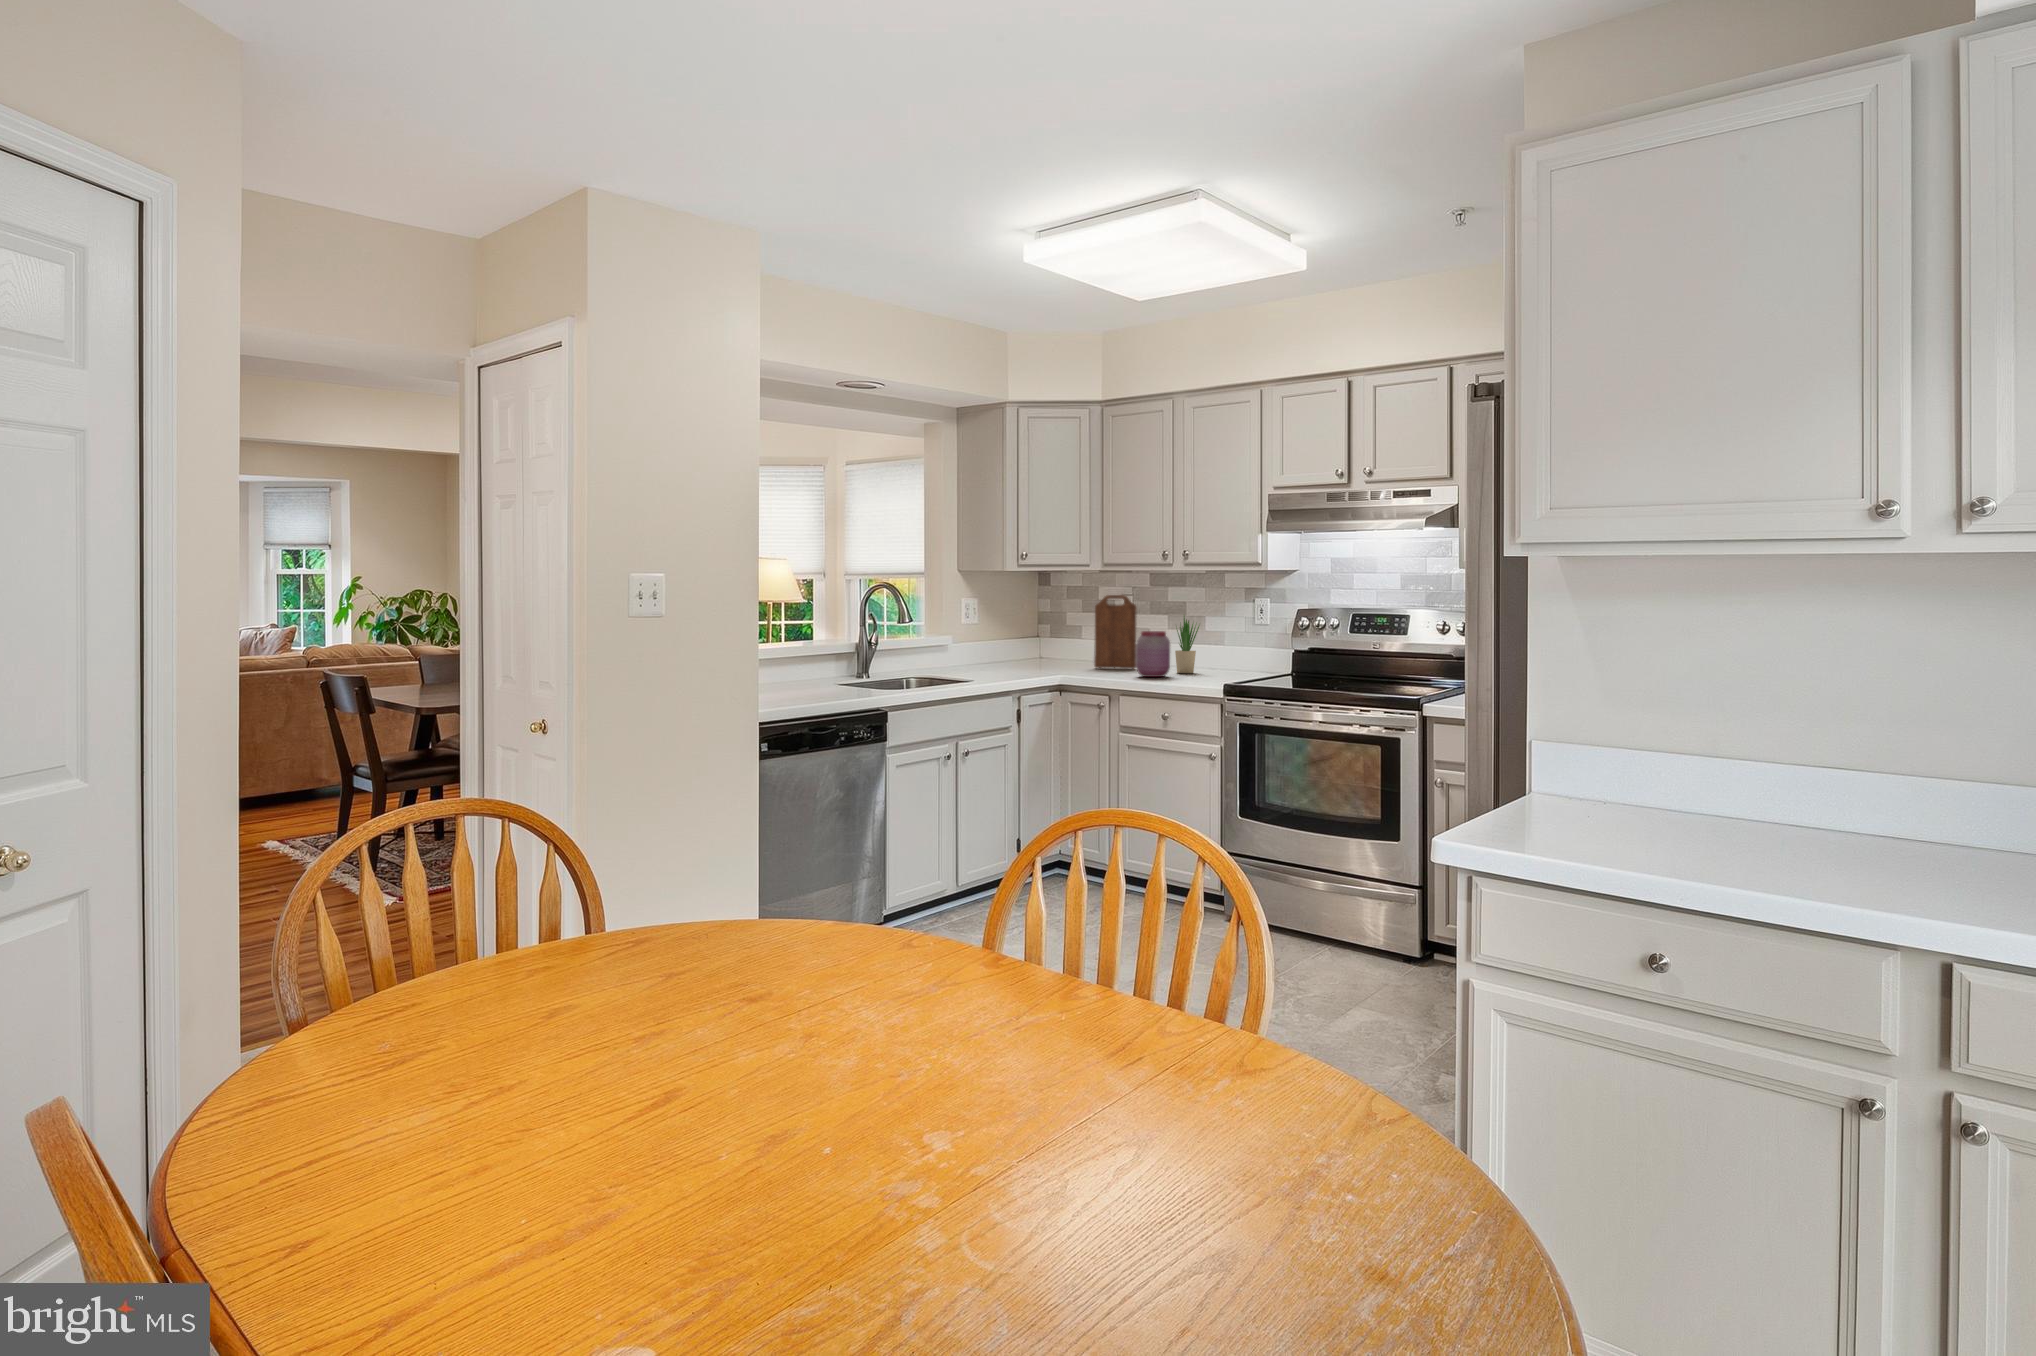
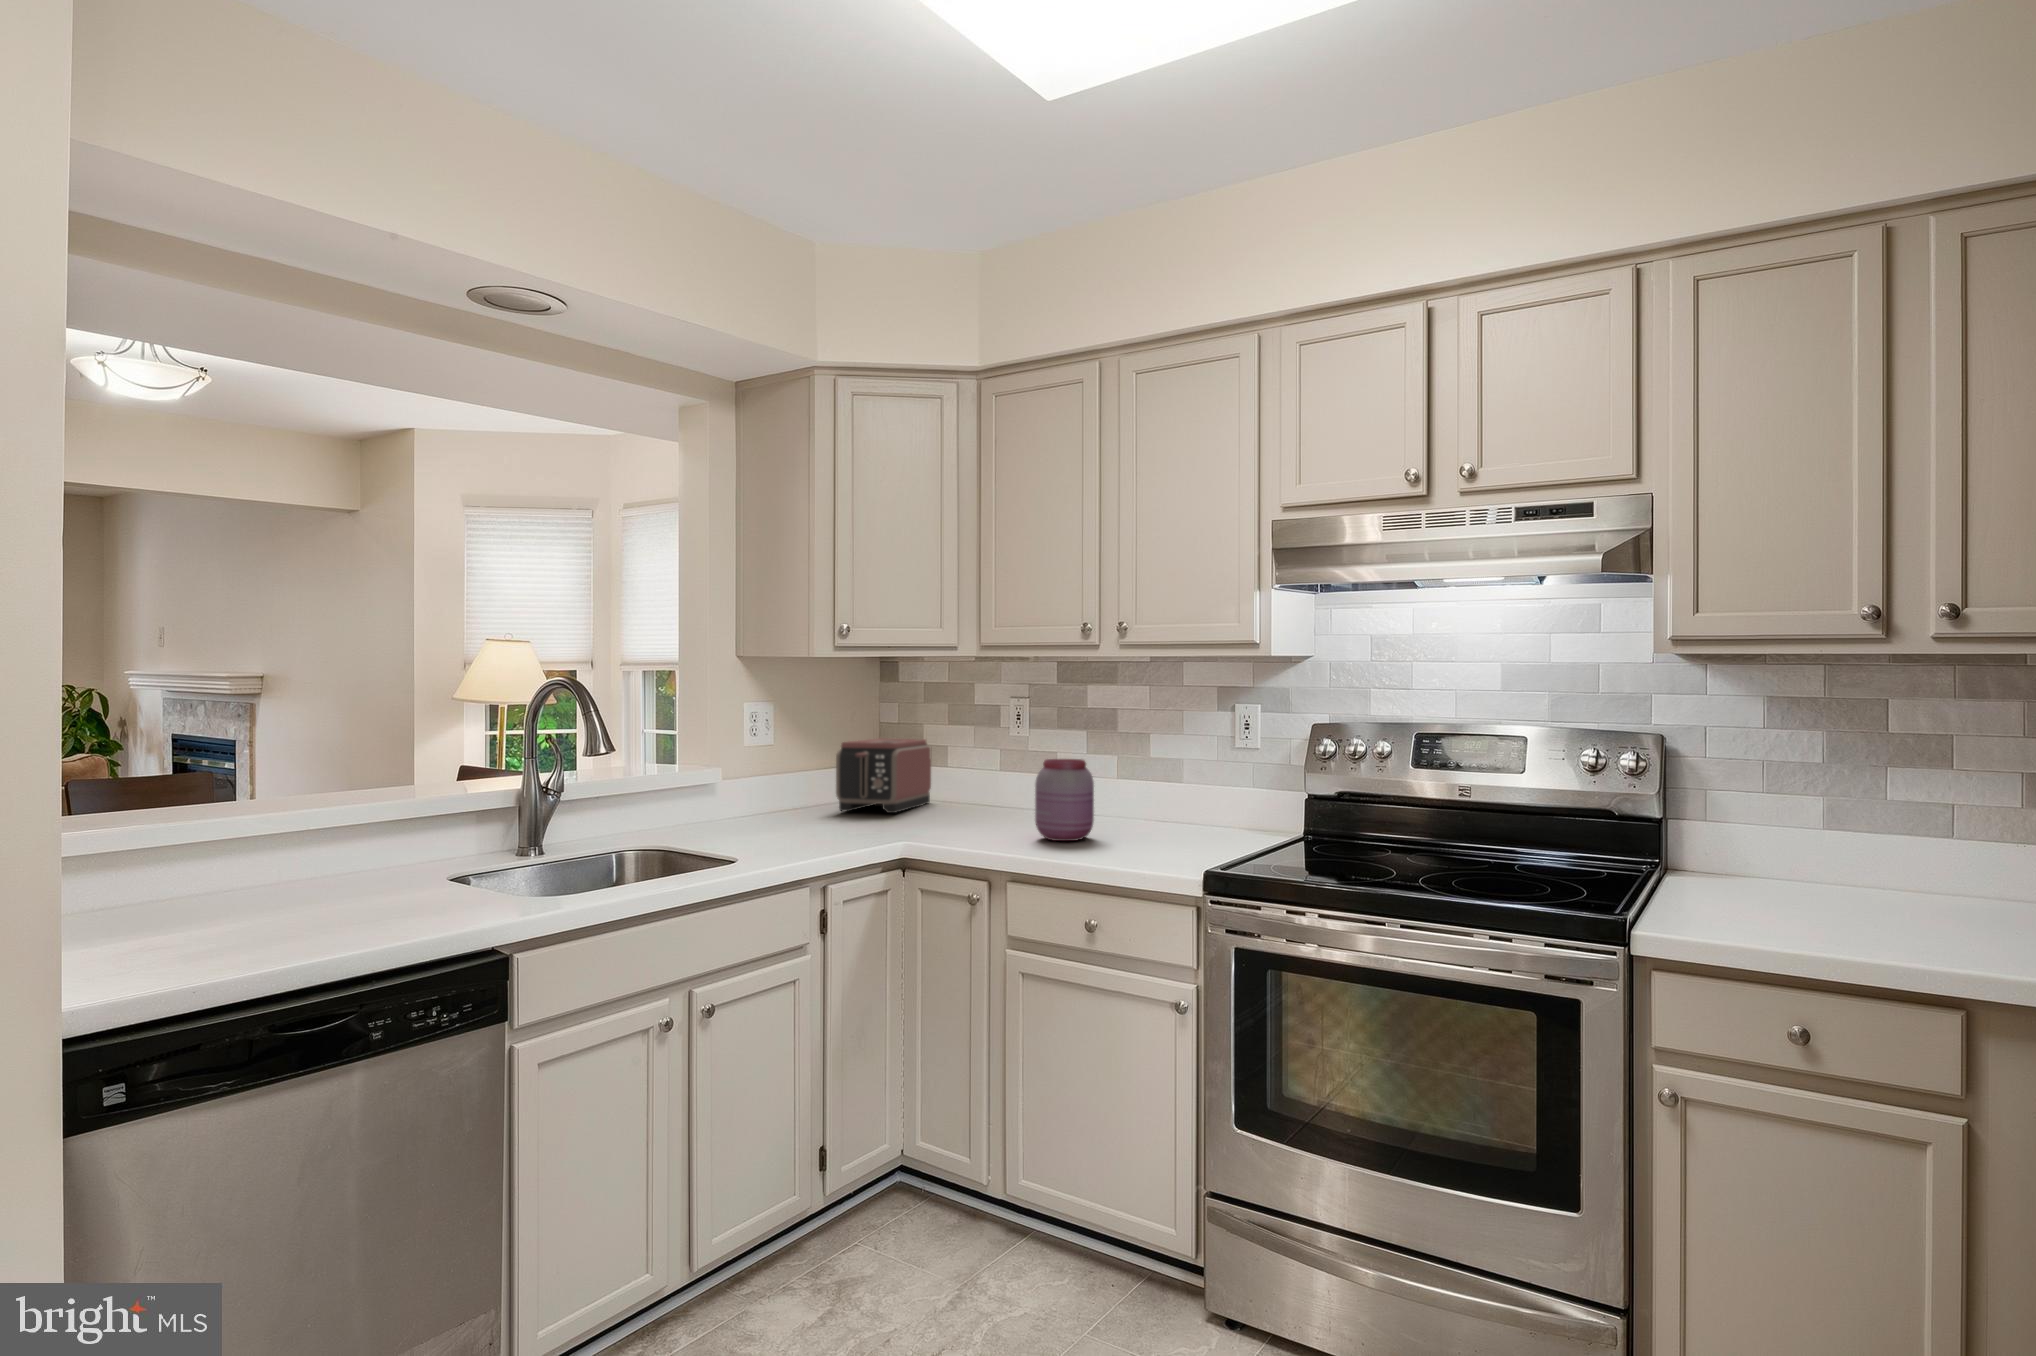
cutting board: present [1094,595,1137,669] -> none [966,695,1034,817]
potted plant: present [1175,616,1200,673] -> none [1100,723,1142,829]
toaster: none [1015,623,1072,667] -> present [836,738,931,813]

